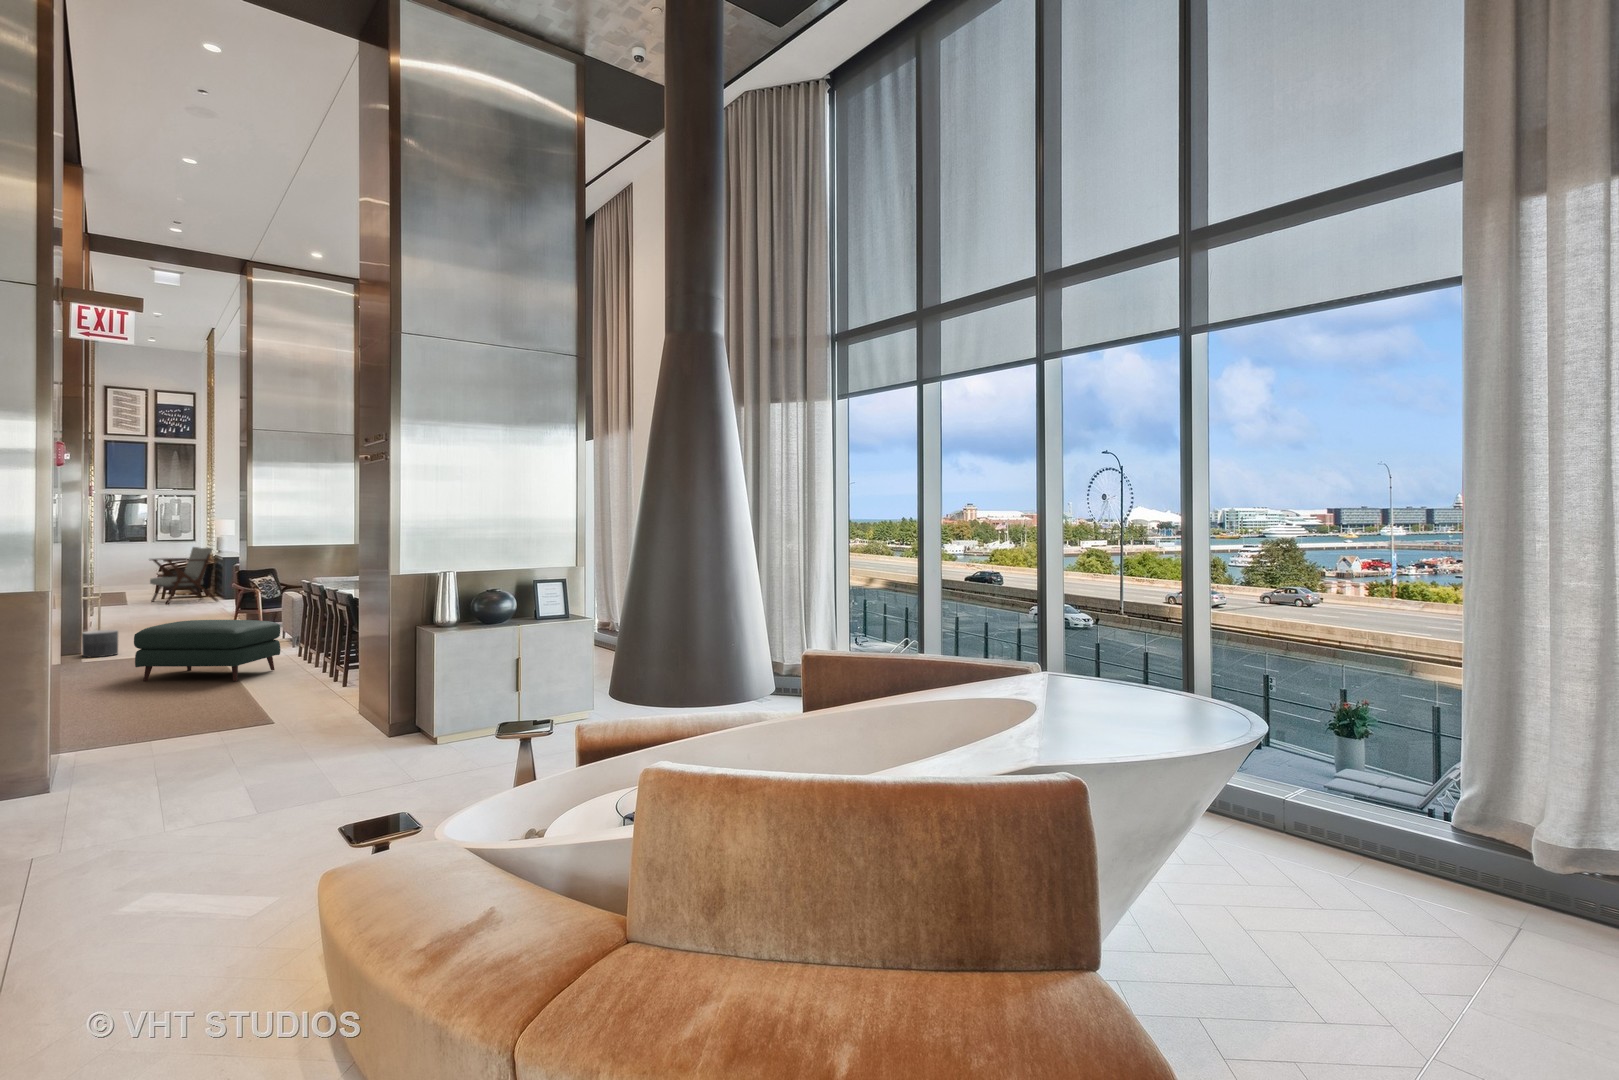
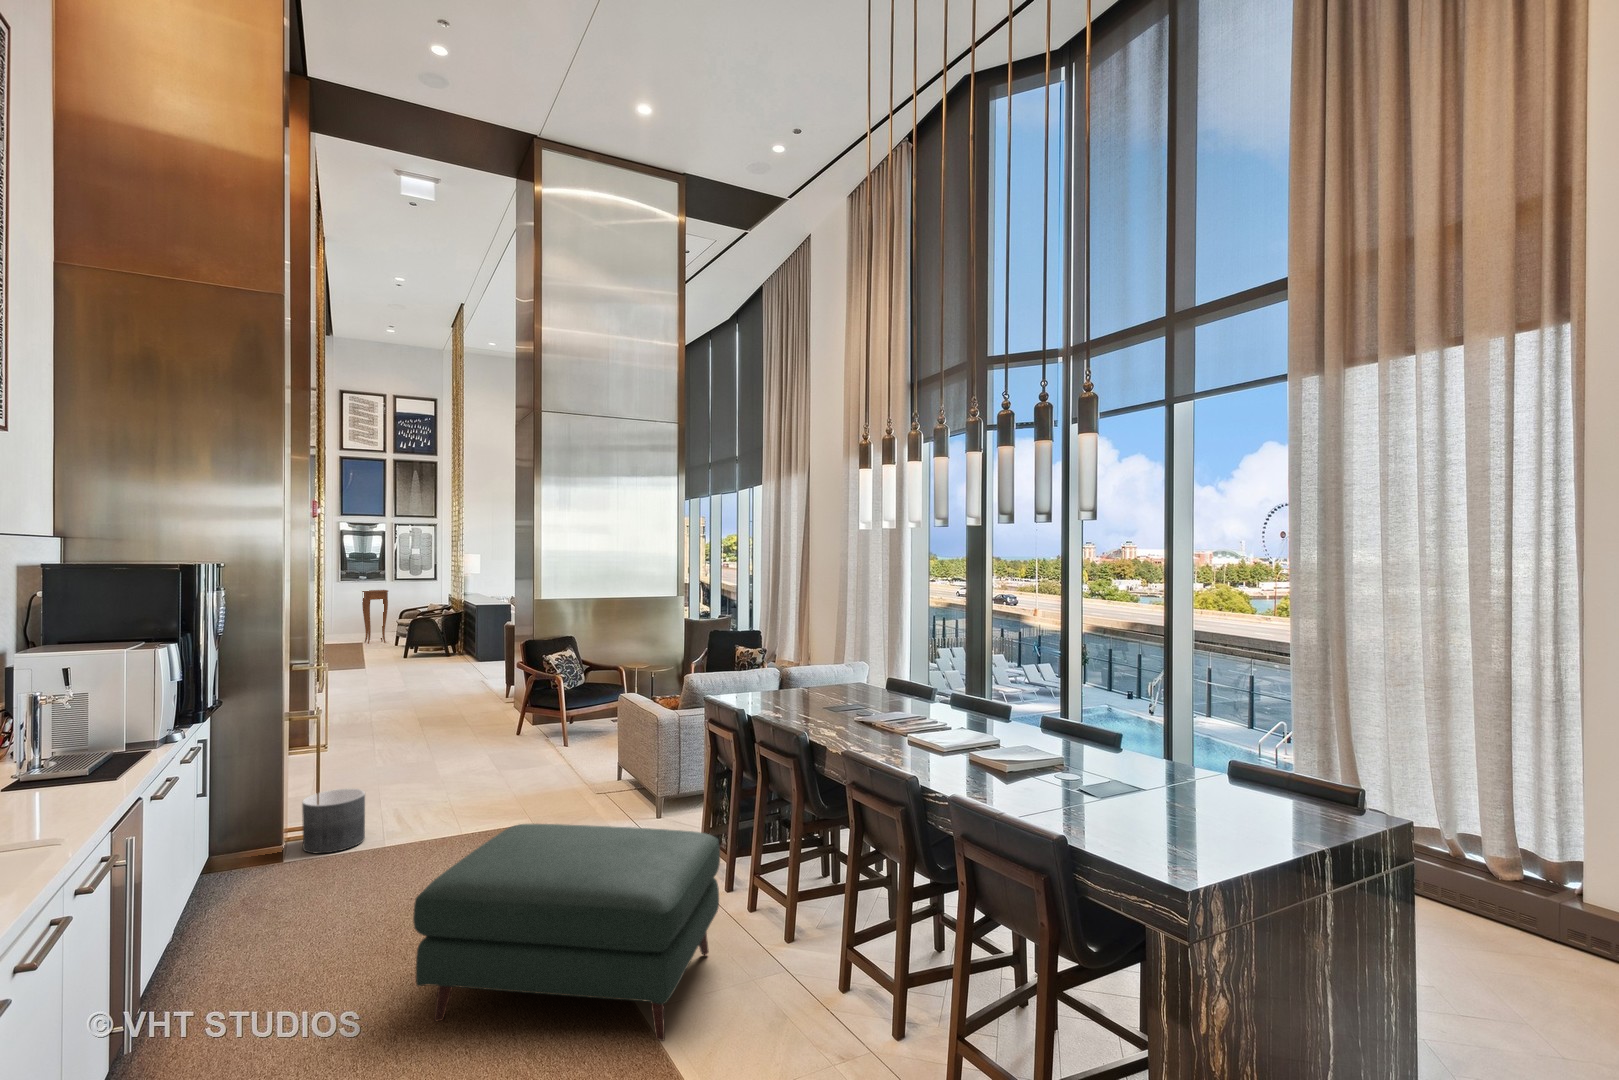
lounge chair: present [150,547,218,605] -> none [390,591,474,673]
side table: none [126,548,151,591] -> present [362,590,388,644]

